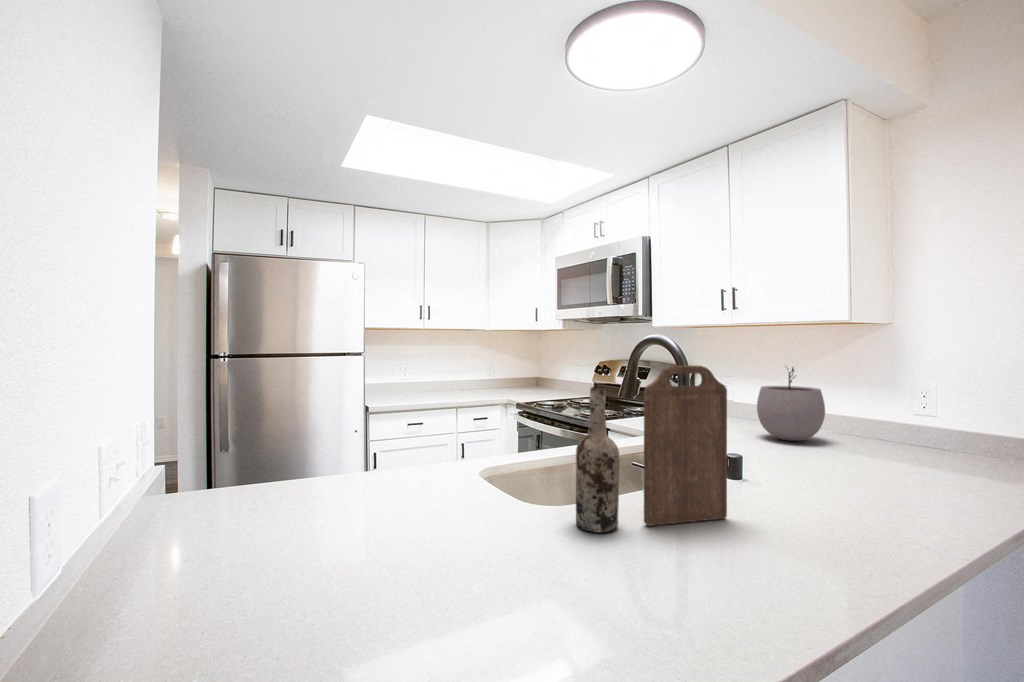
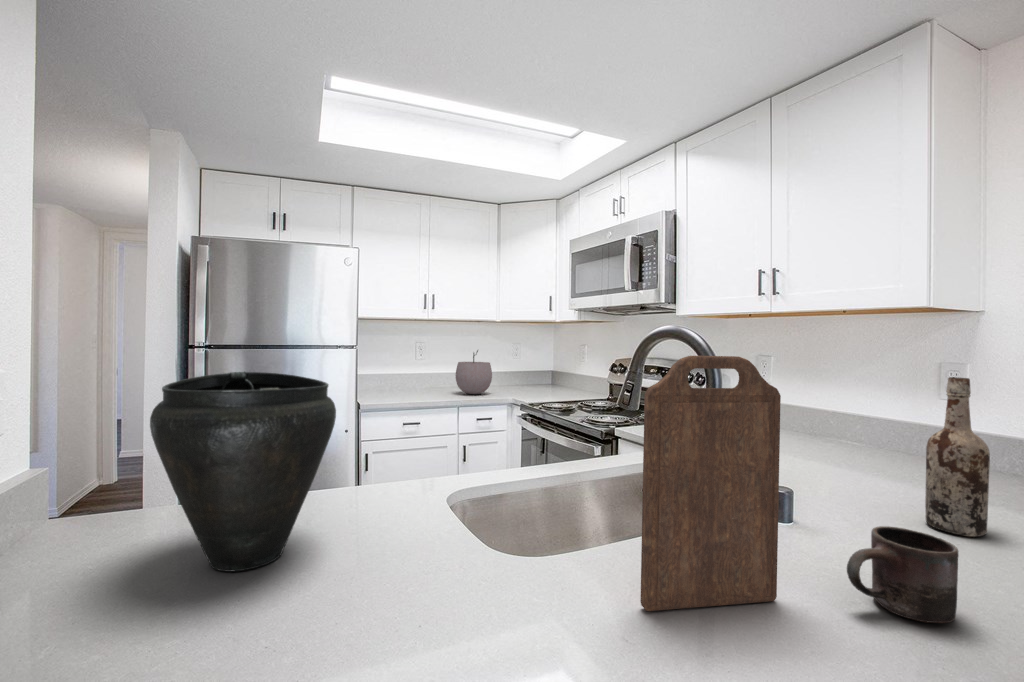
plant pot: present [757,368,825,441] -> present [456,350,492,394]
vase: none [313,382,431,518] -> present [150,372,336,572]
wine bottle: present [576,387,619,532] -> present [925,377,990,537]
mug: none [768,471,832,524] -> present [847,526,959,623]

